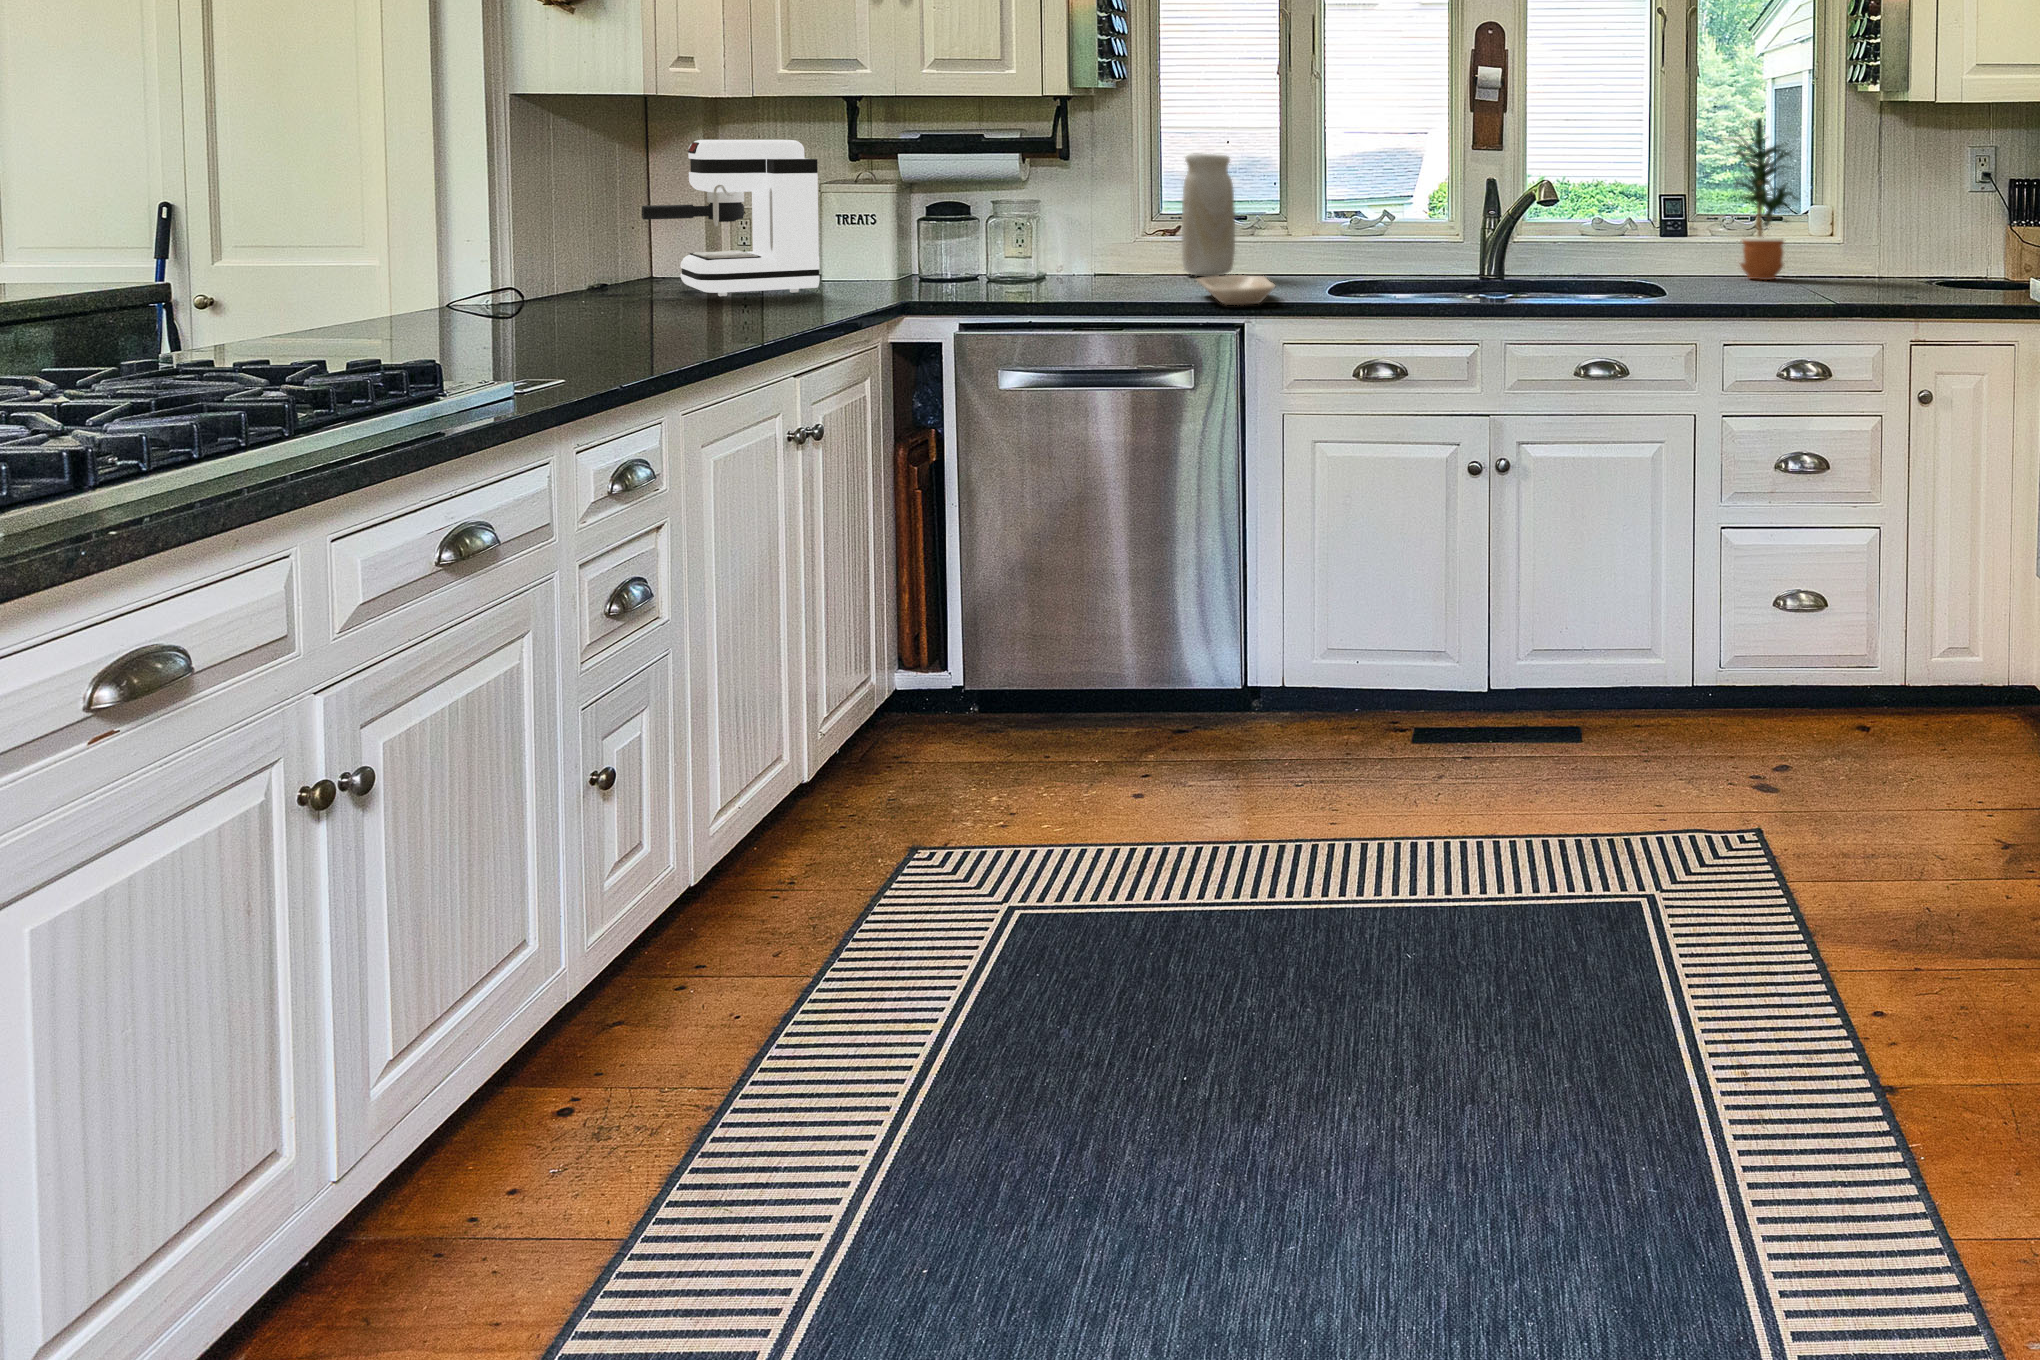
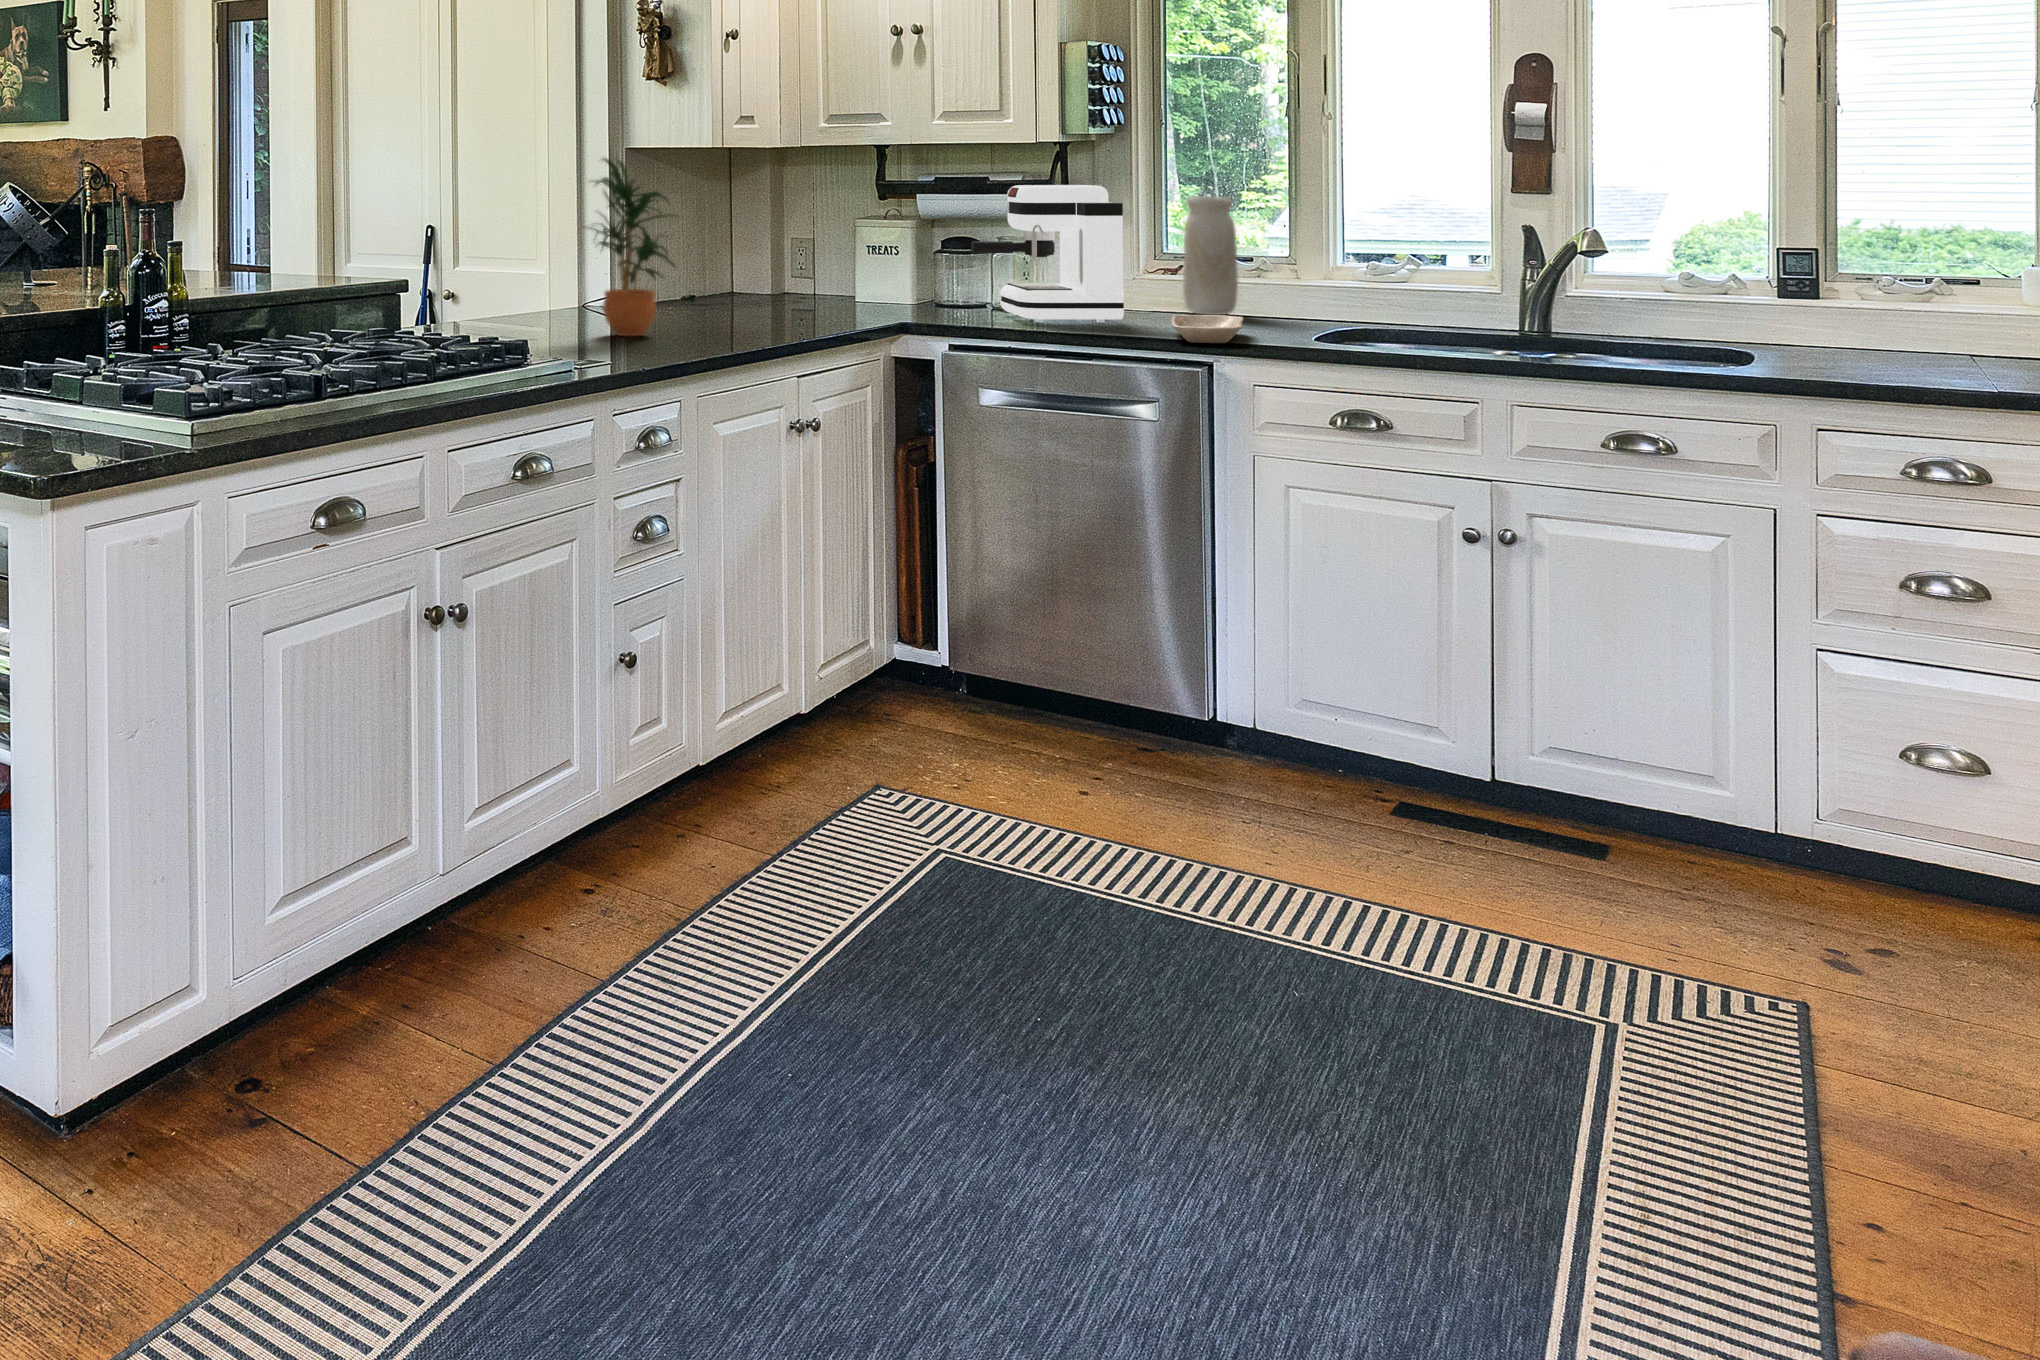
potted plant: present [1723,118,1797,280] -> present [591,158,676,336]
coffee maker: present [642,140,820,296] -> present [971,185,1124,322]

